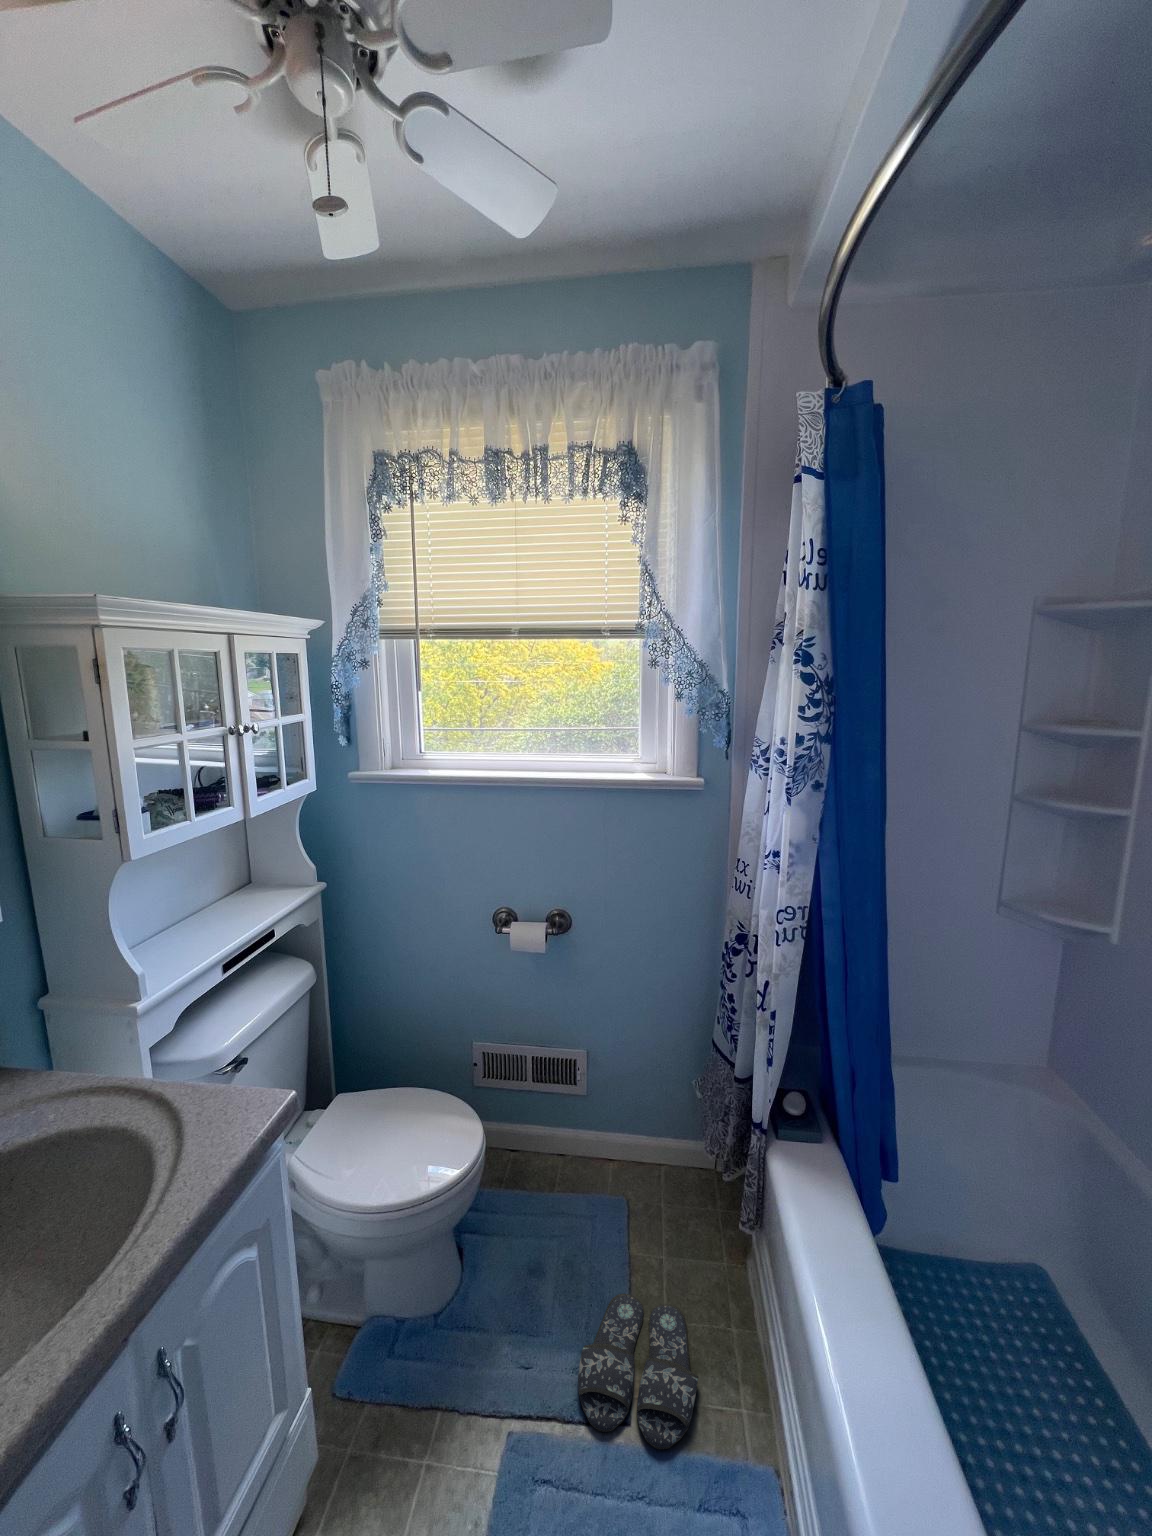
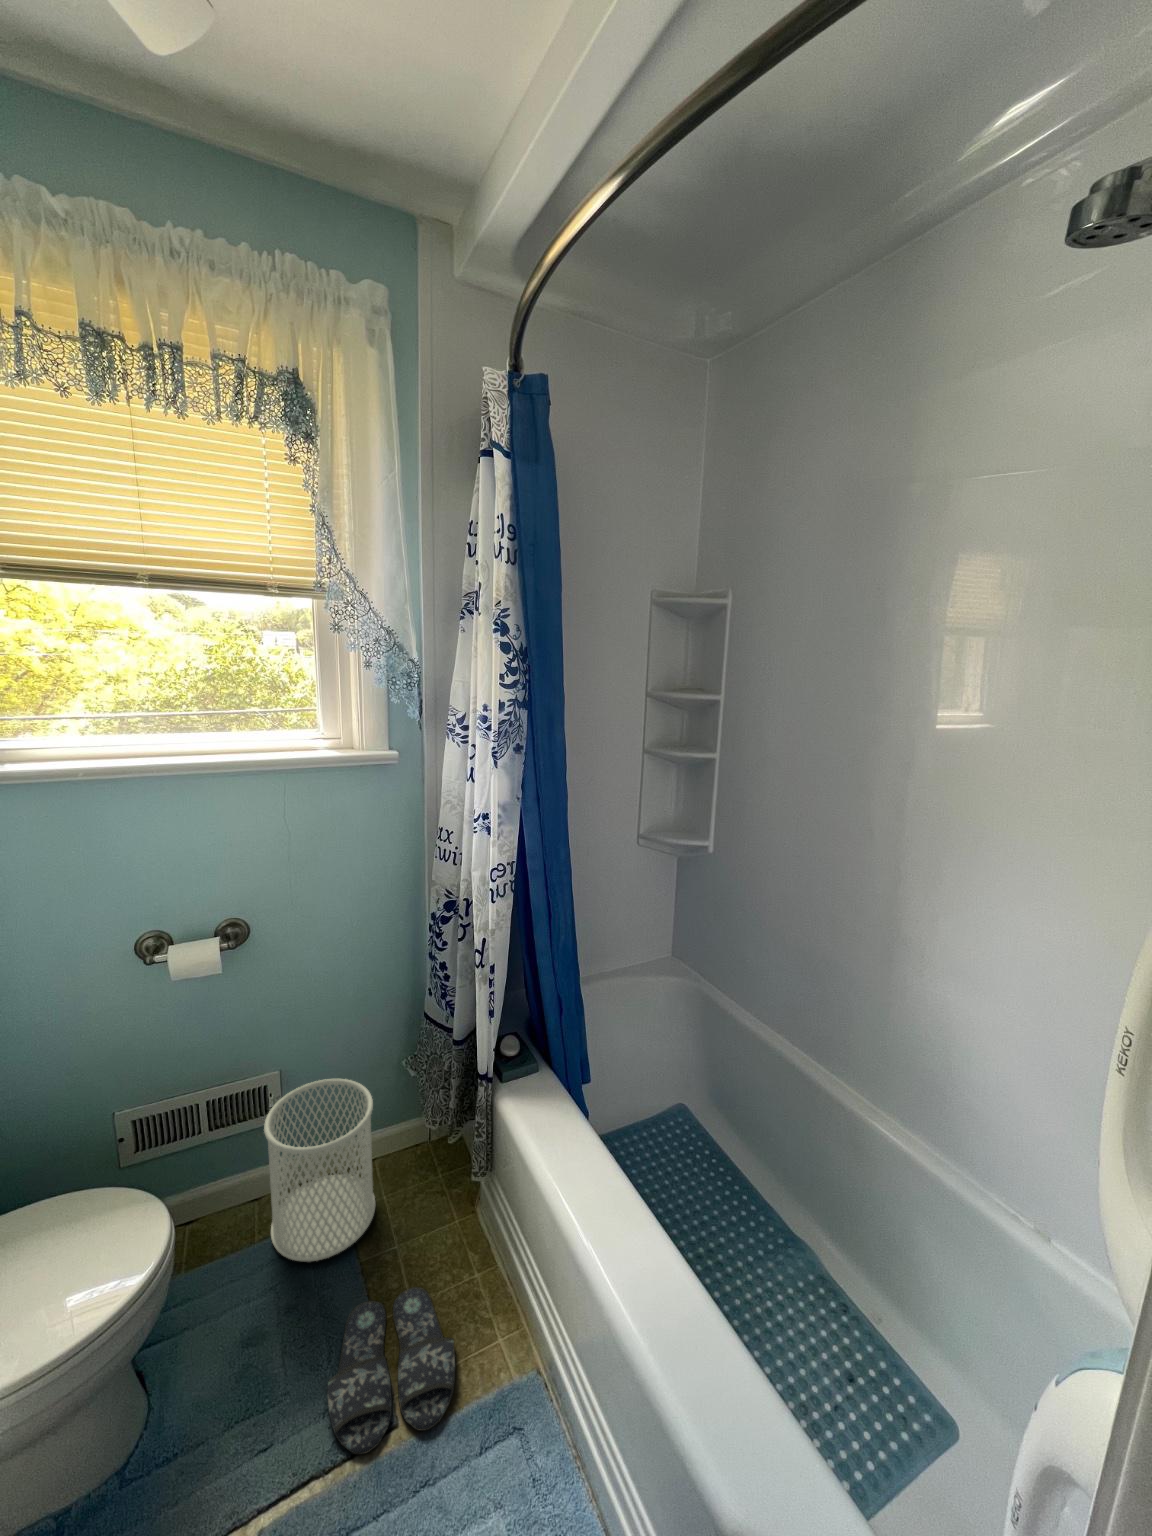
wastebasket: none [567,1073,659,1238] -> present [264,1079,375,1262]

